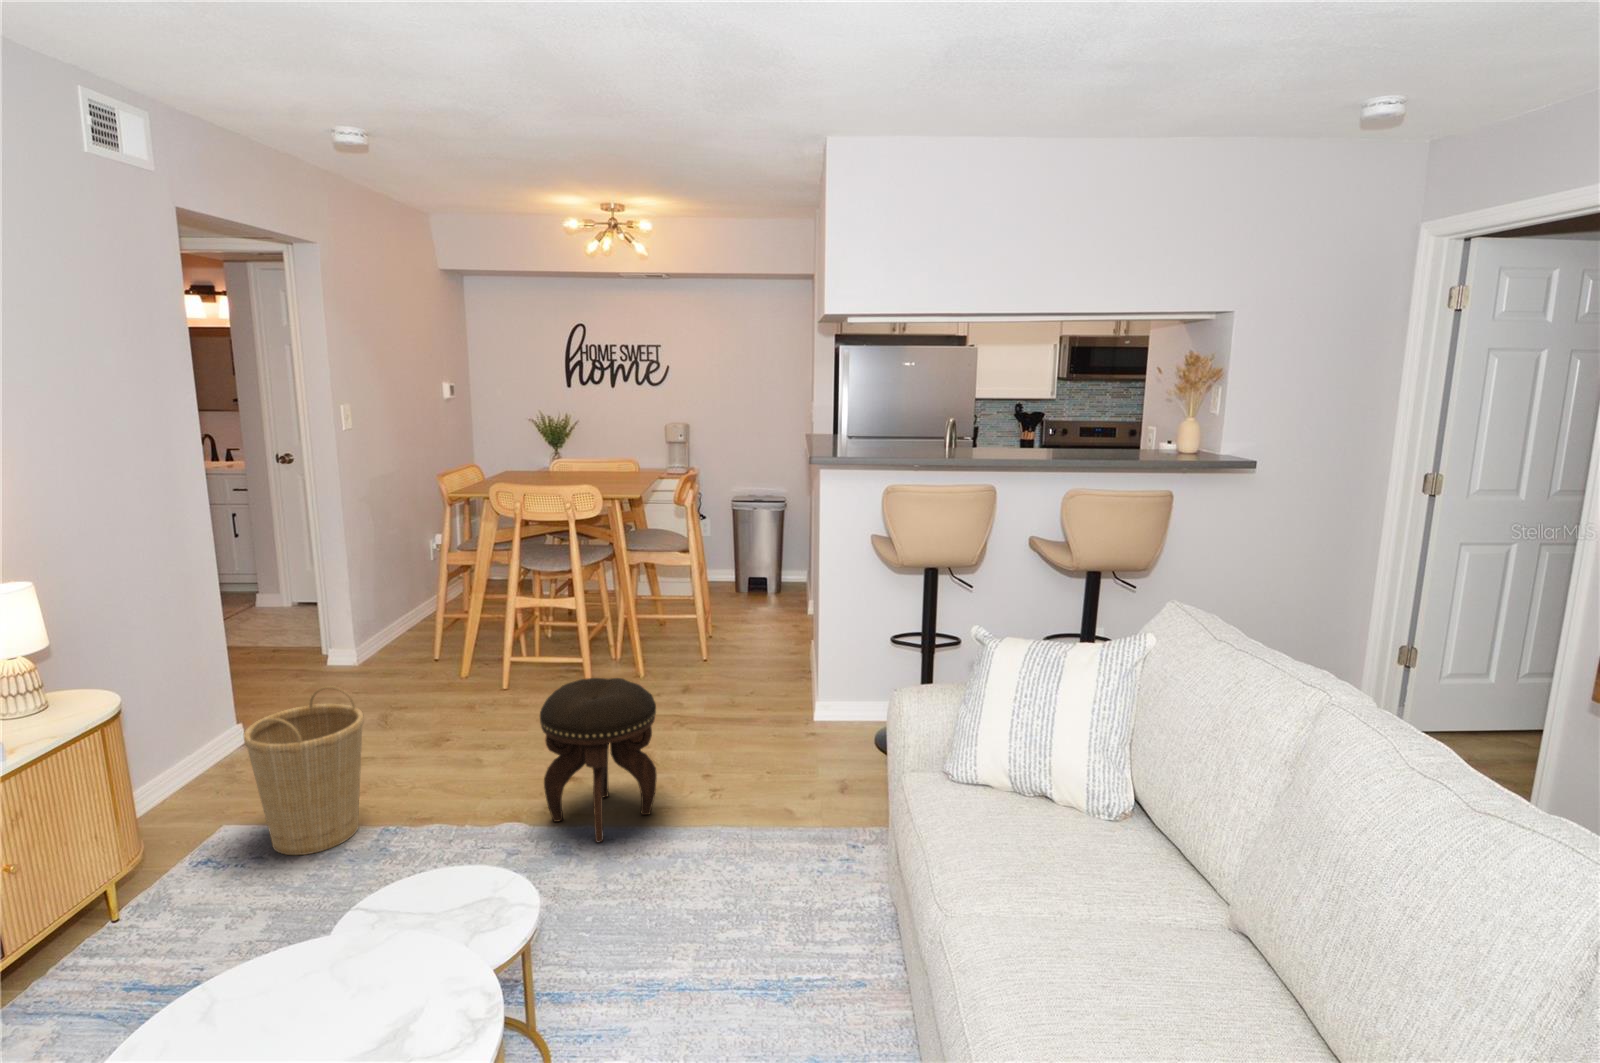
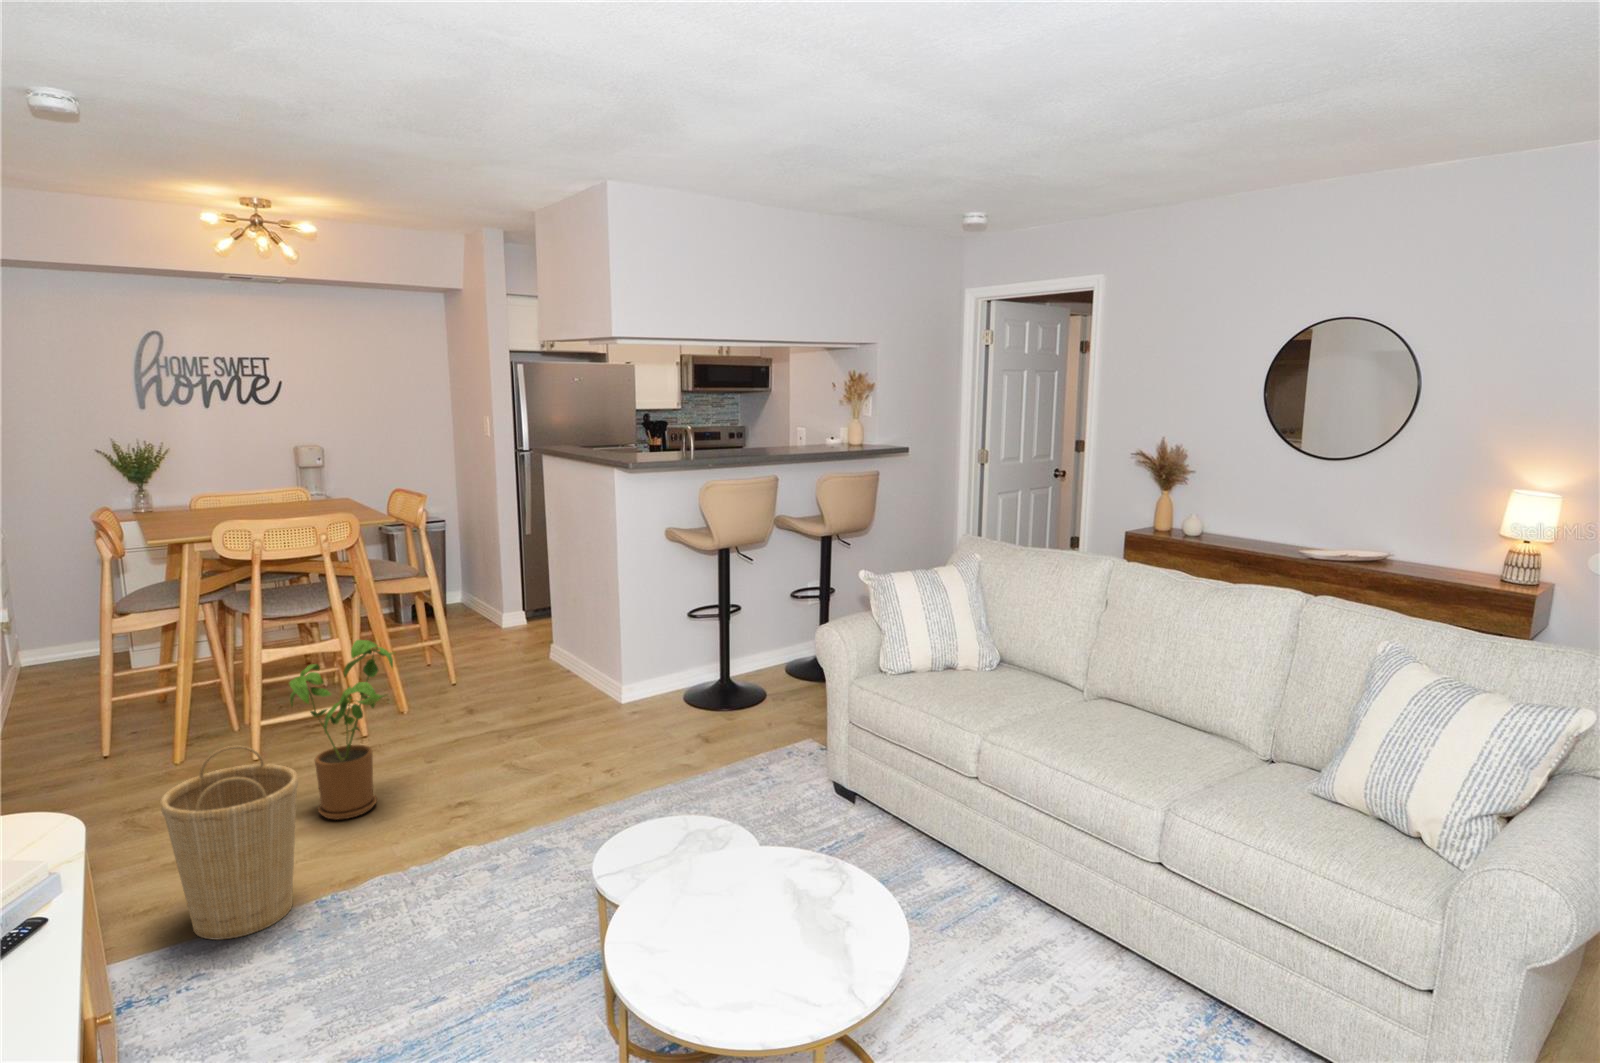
house plant: none [452,607,549,767] -> present [289,640,394,820]
footstool: present [540,678,657,842] -> none [475,678,588,829]

